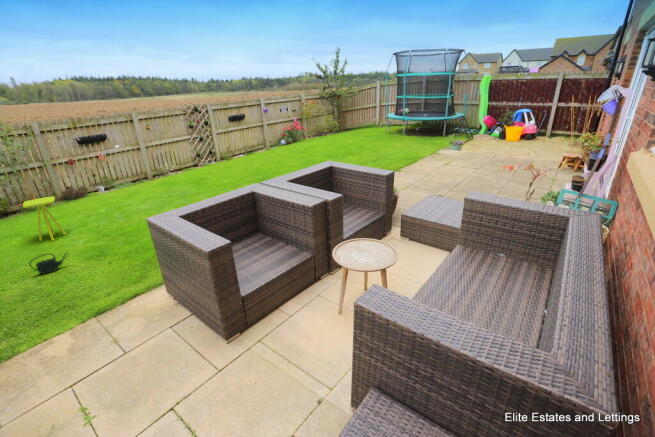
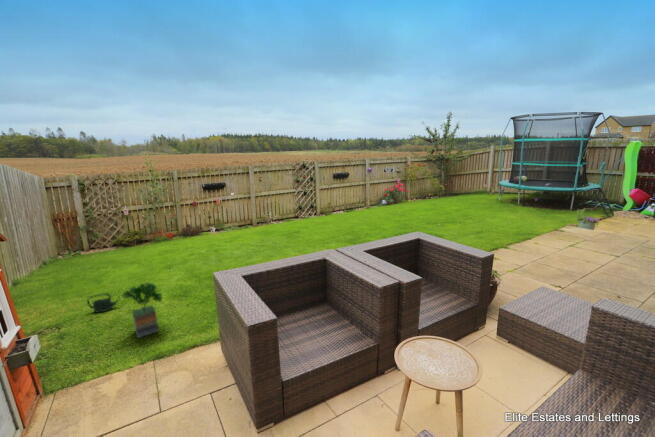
side table: present [23,196,66,241] -> none [120,236,152,275]
potted tree: none [92,228,136,279] -> present [123,283,162,338]

